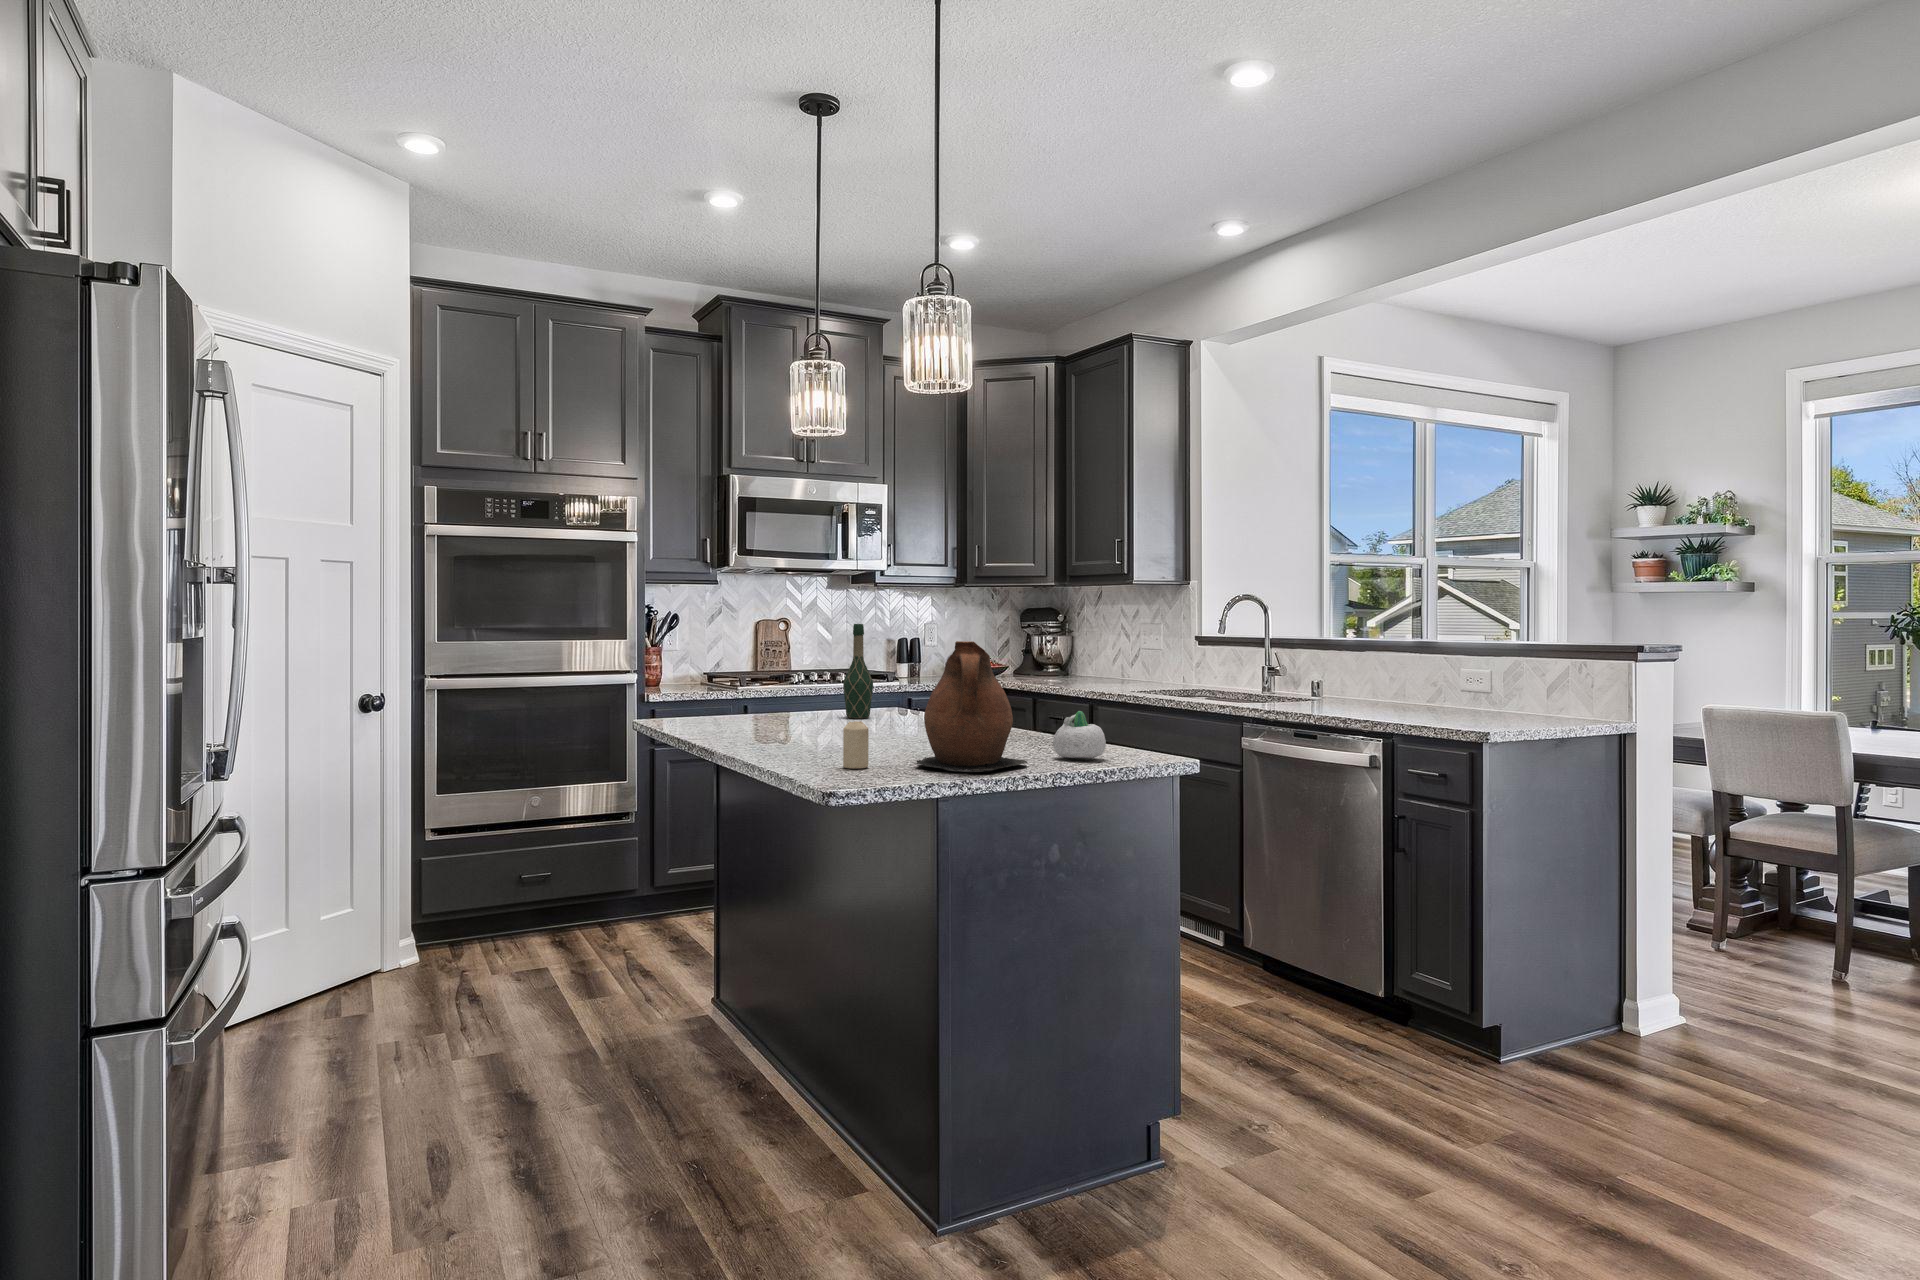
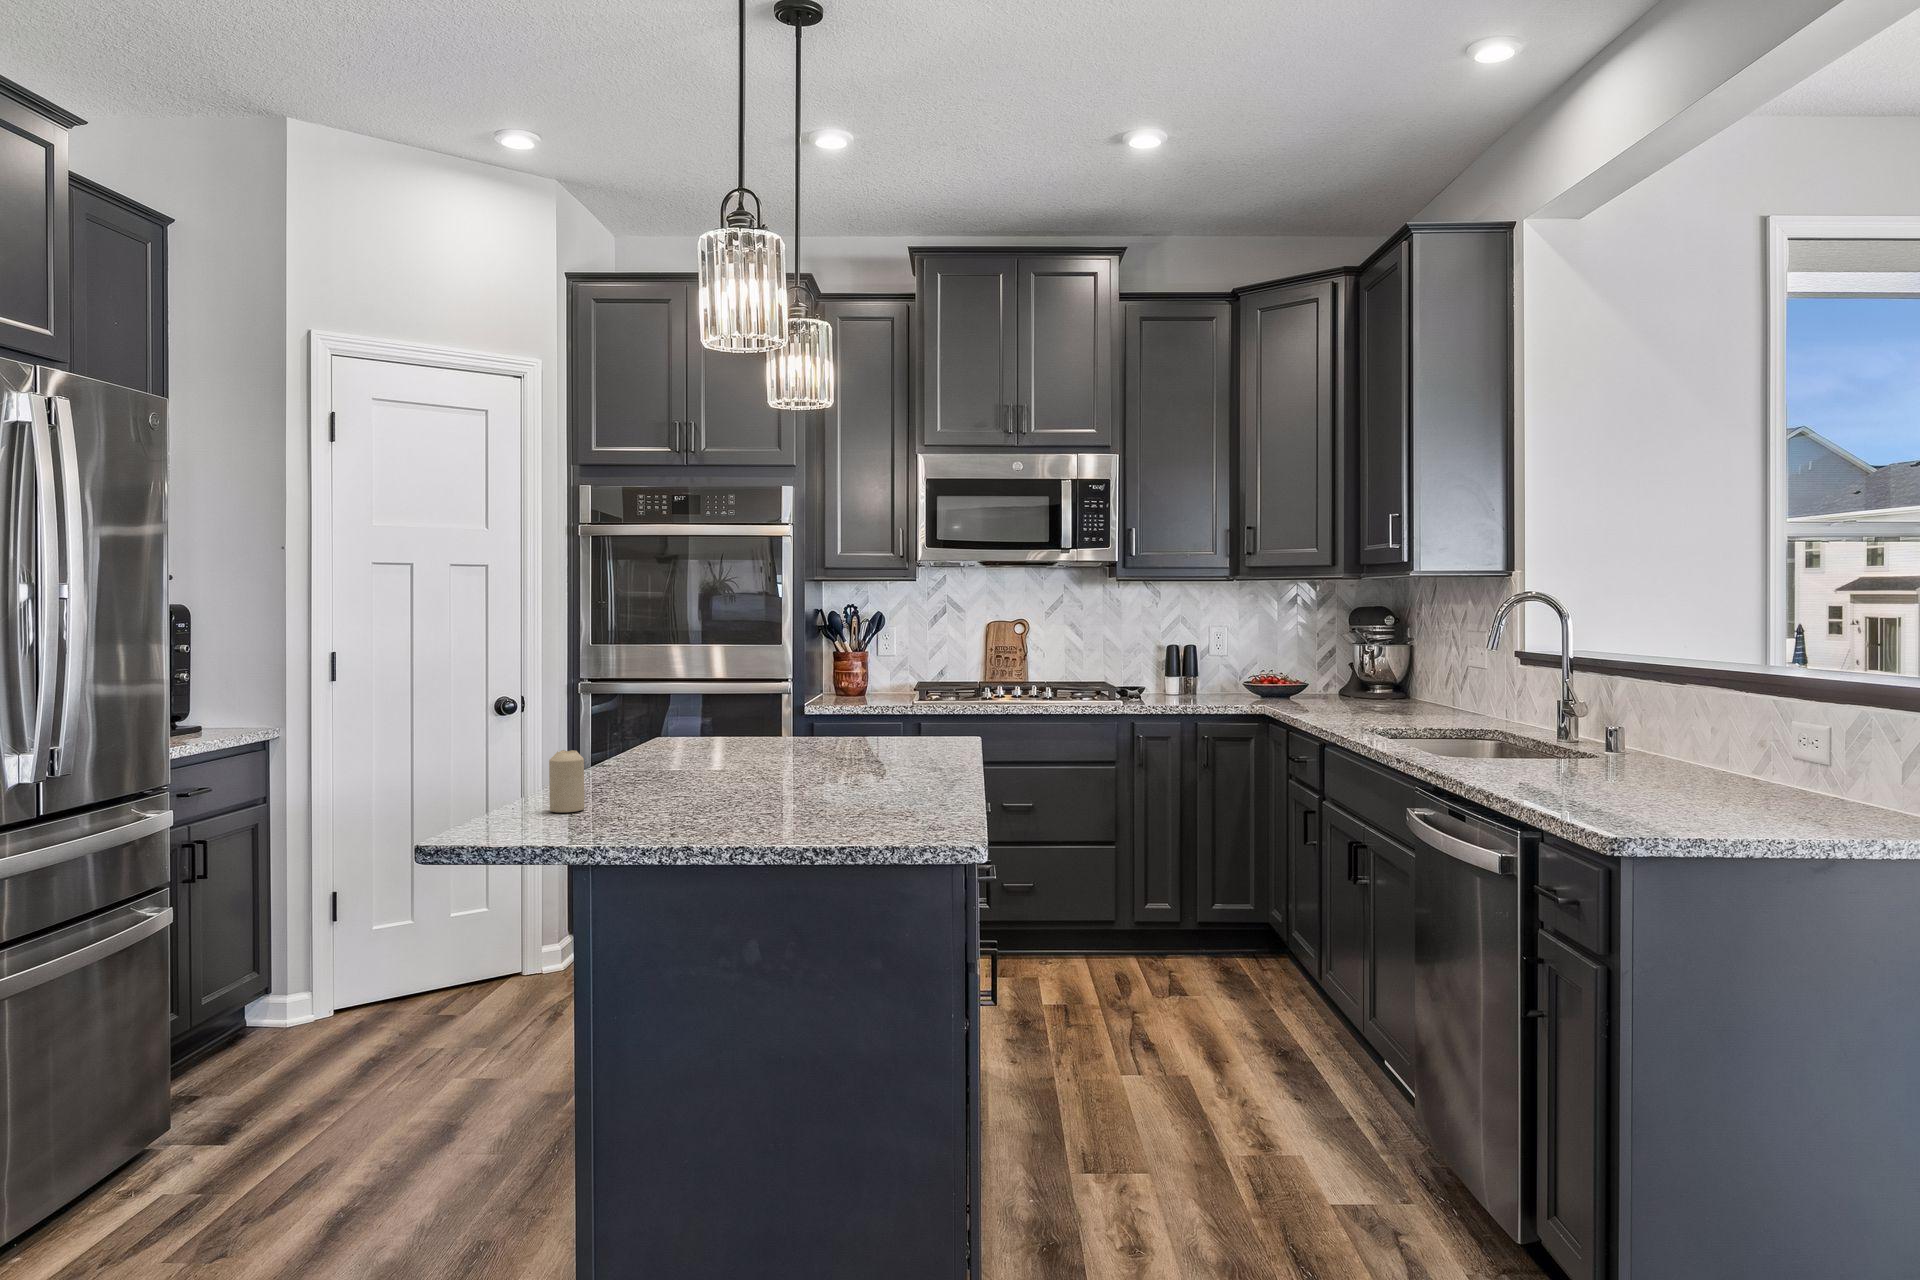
wine bottle: present [843,624,873,718] -> none [872,625,910,744]
ceramic pitcher: present [916,641,1027,771] -> none [609,646,764,831]
succulent planter: present [1053,711,1106,758] -> none [839,752,907,825]

